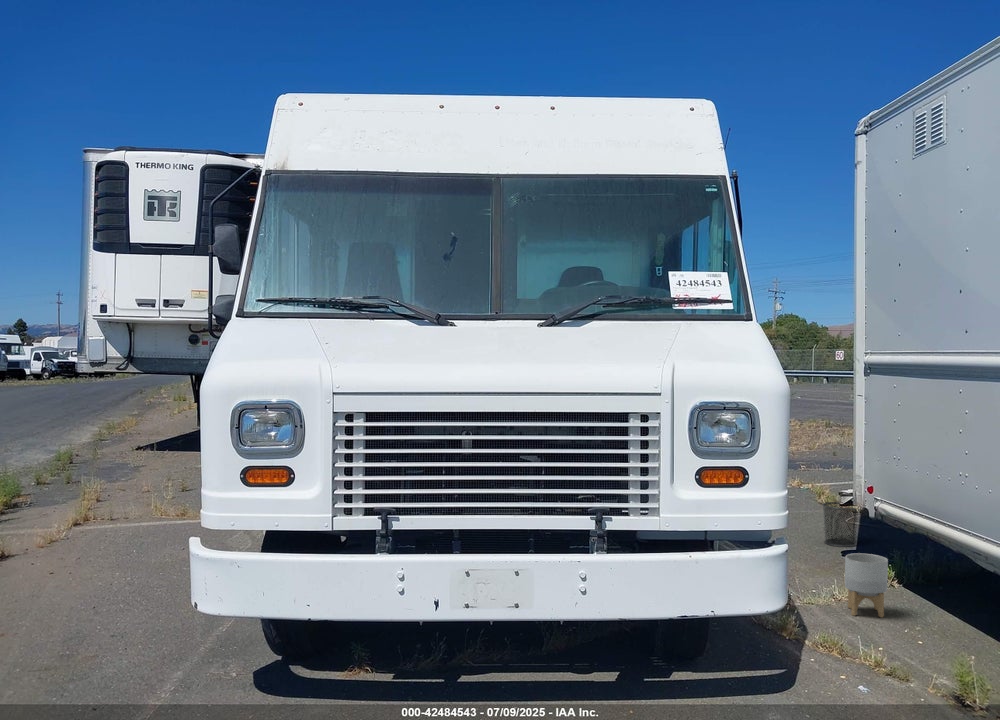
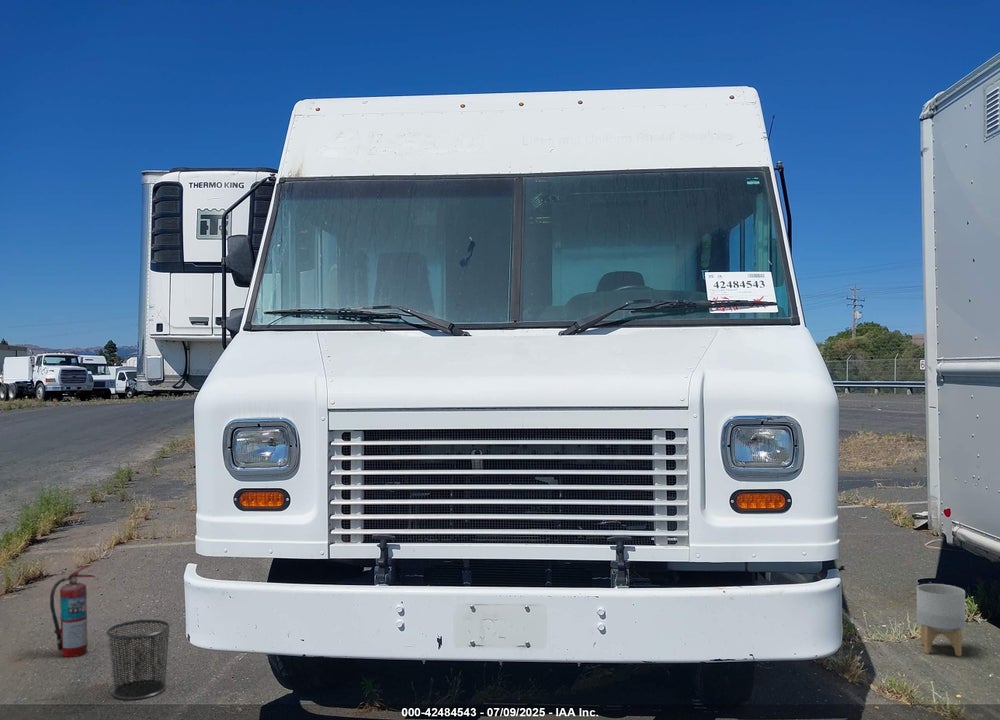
waste bin: present [822,502,859,547] -> present [107,620,170,700]
fire extinguisher: none [34,541,78,630] -> present [50,565,95,657]

